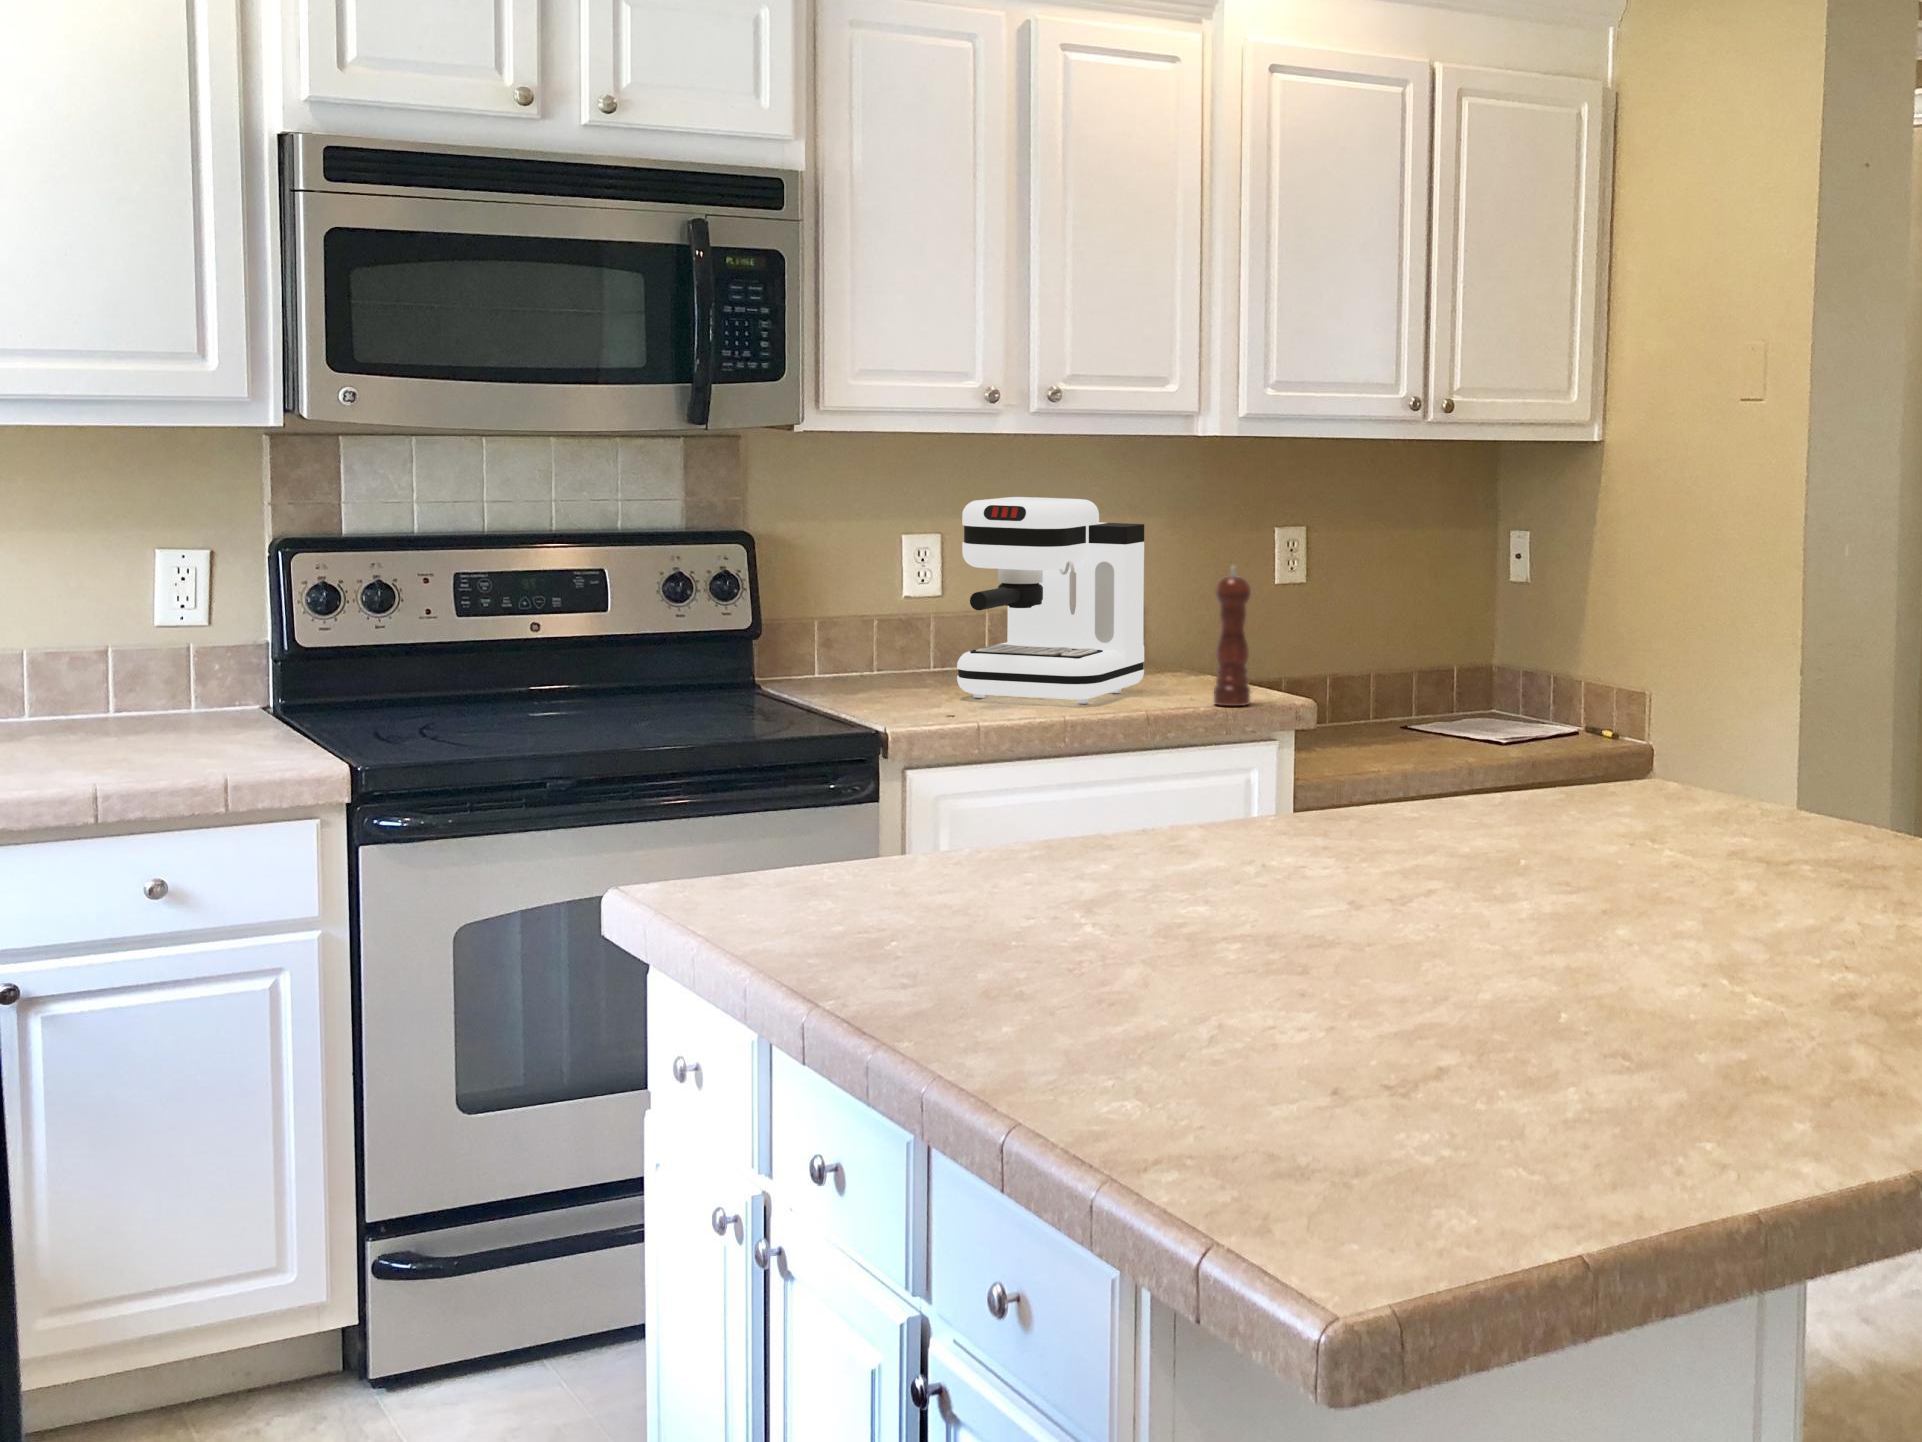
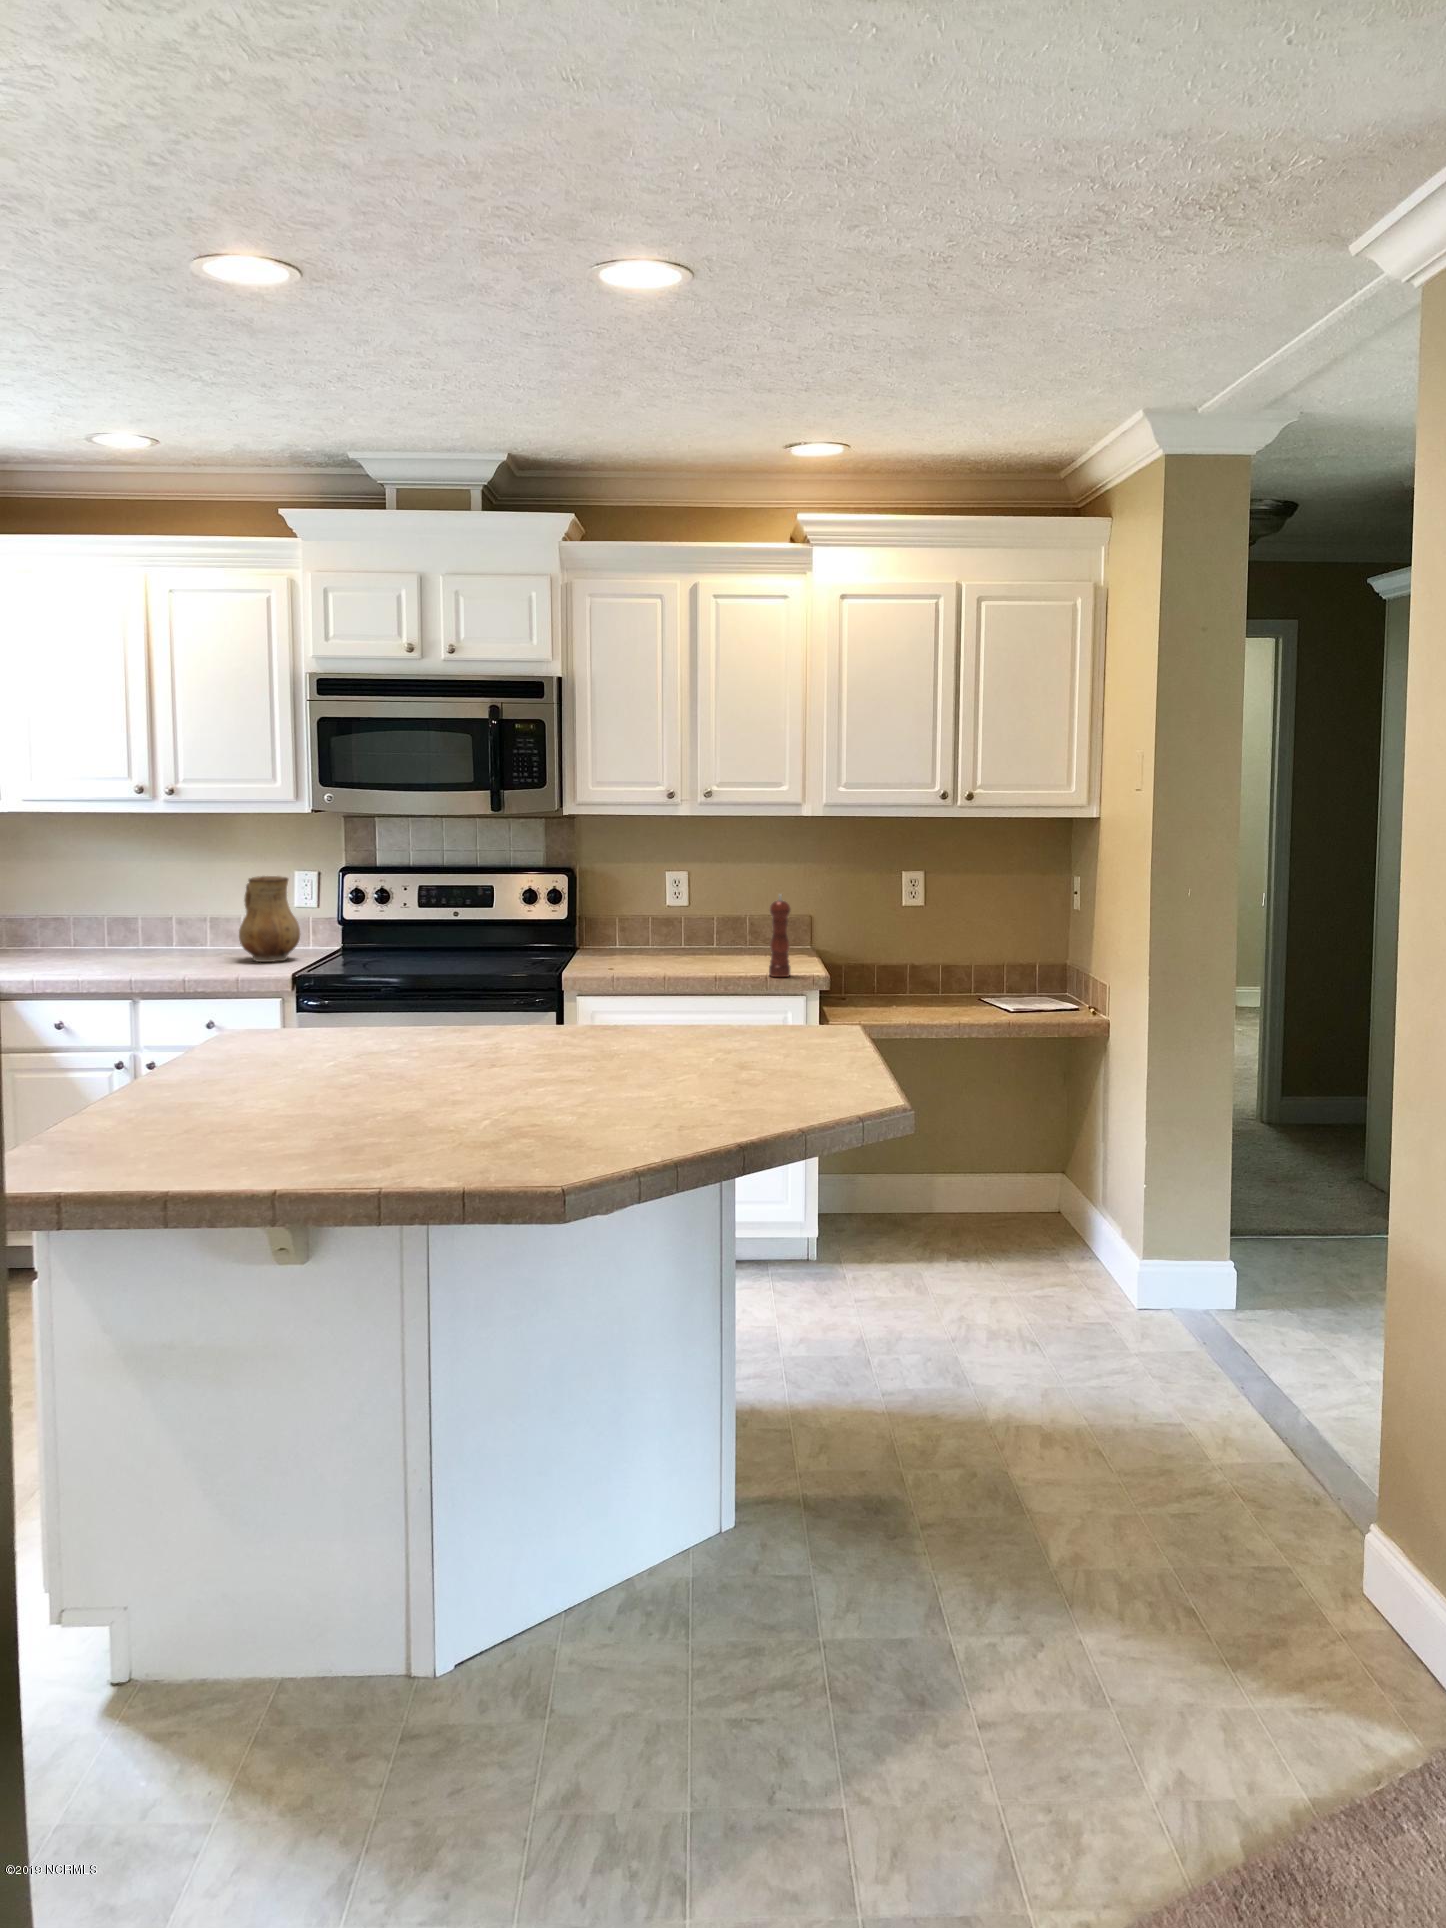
coffee maker: present [957,497,1144,703] -> none [638,852,760,970]
ceramic pitcher: none [83,560,237,745] -> present [239,876,300,962]

